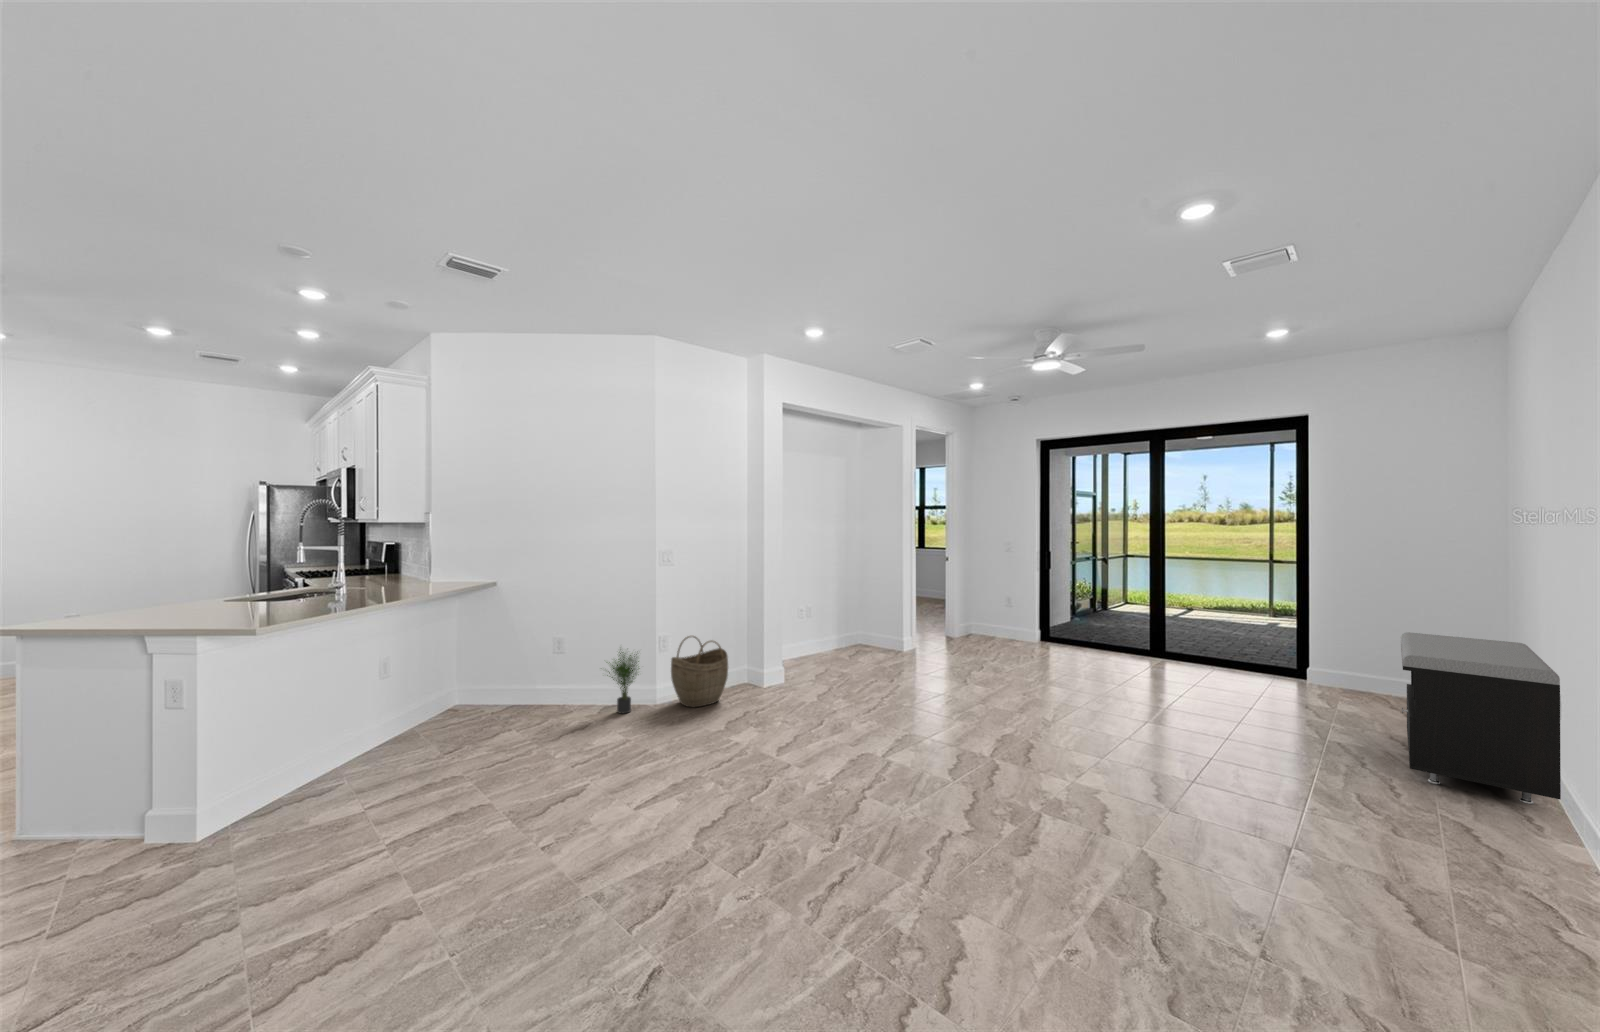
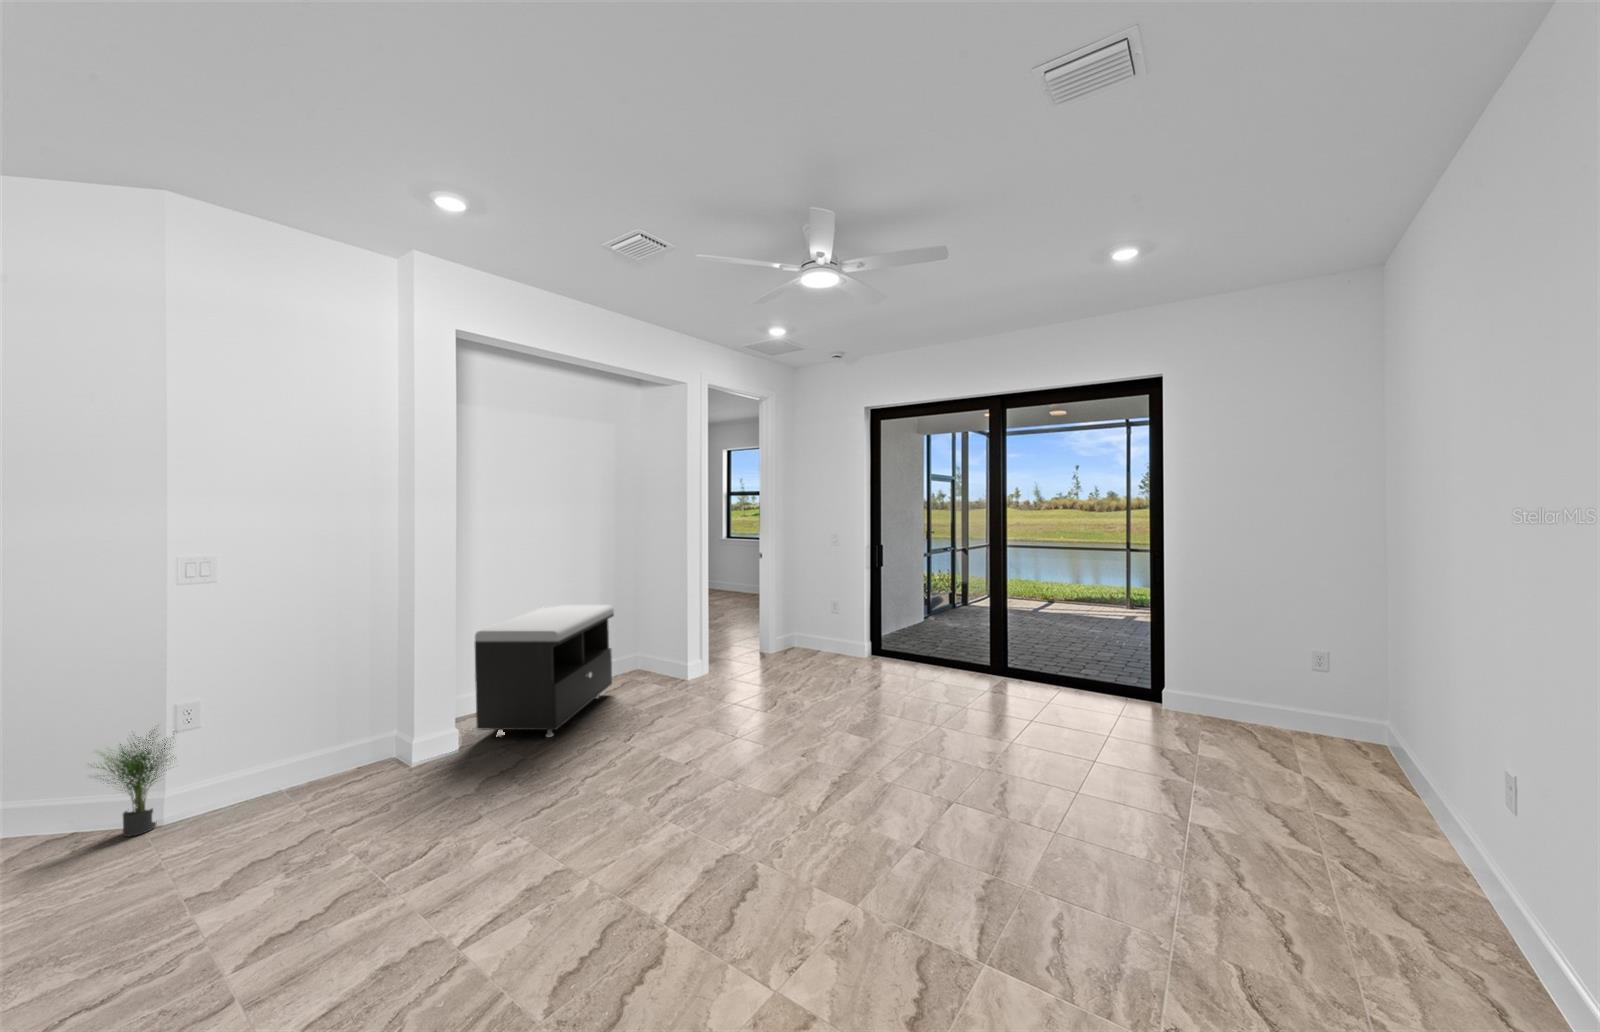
storage bench: present [1401,632,1561,804] -> present [475,605,614,737]
woven basket: present [671,636,728,707] -> none [241,693,358,811]

